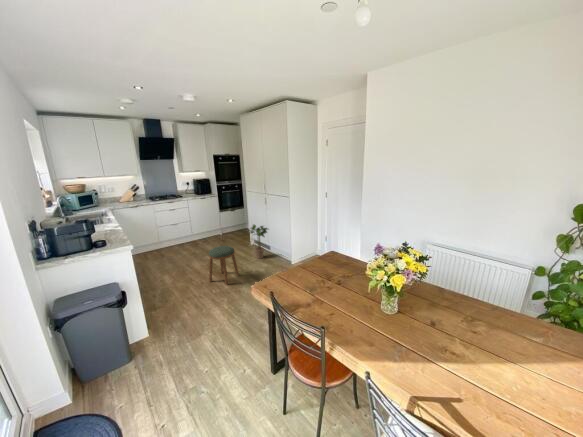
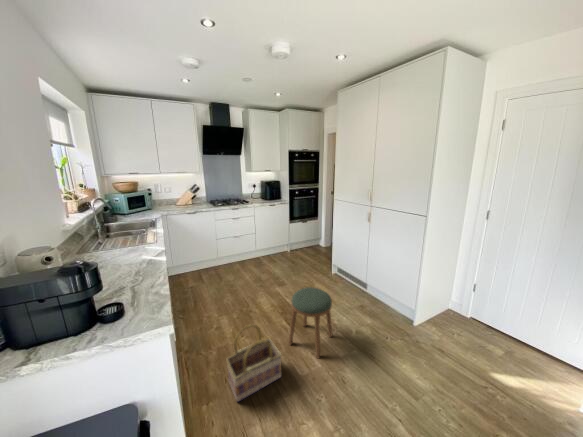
potted plant: present [250,225,267,259] -> none [340,250,373,302]
basket: none [165,265,202,306] -> present [226,325,281,402]

